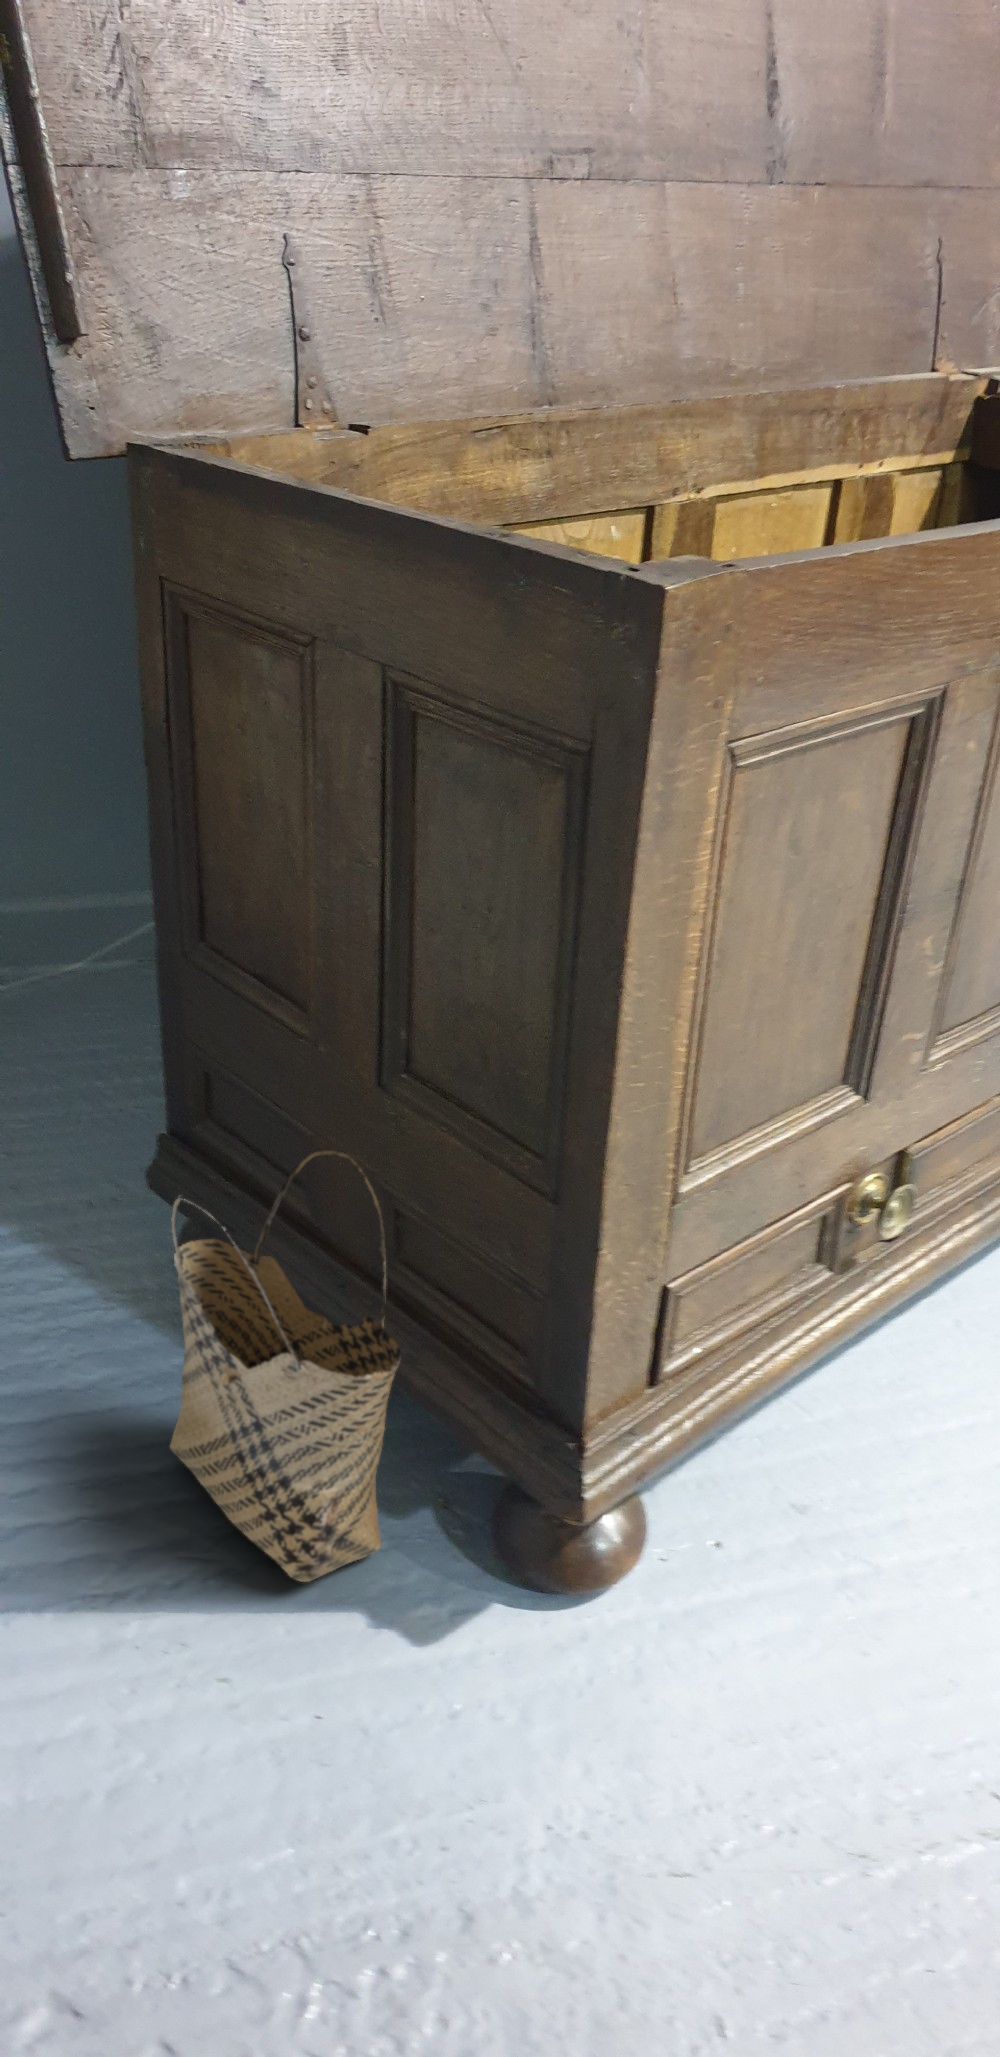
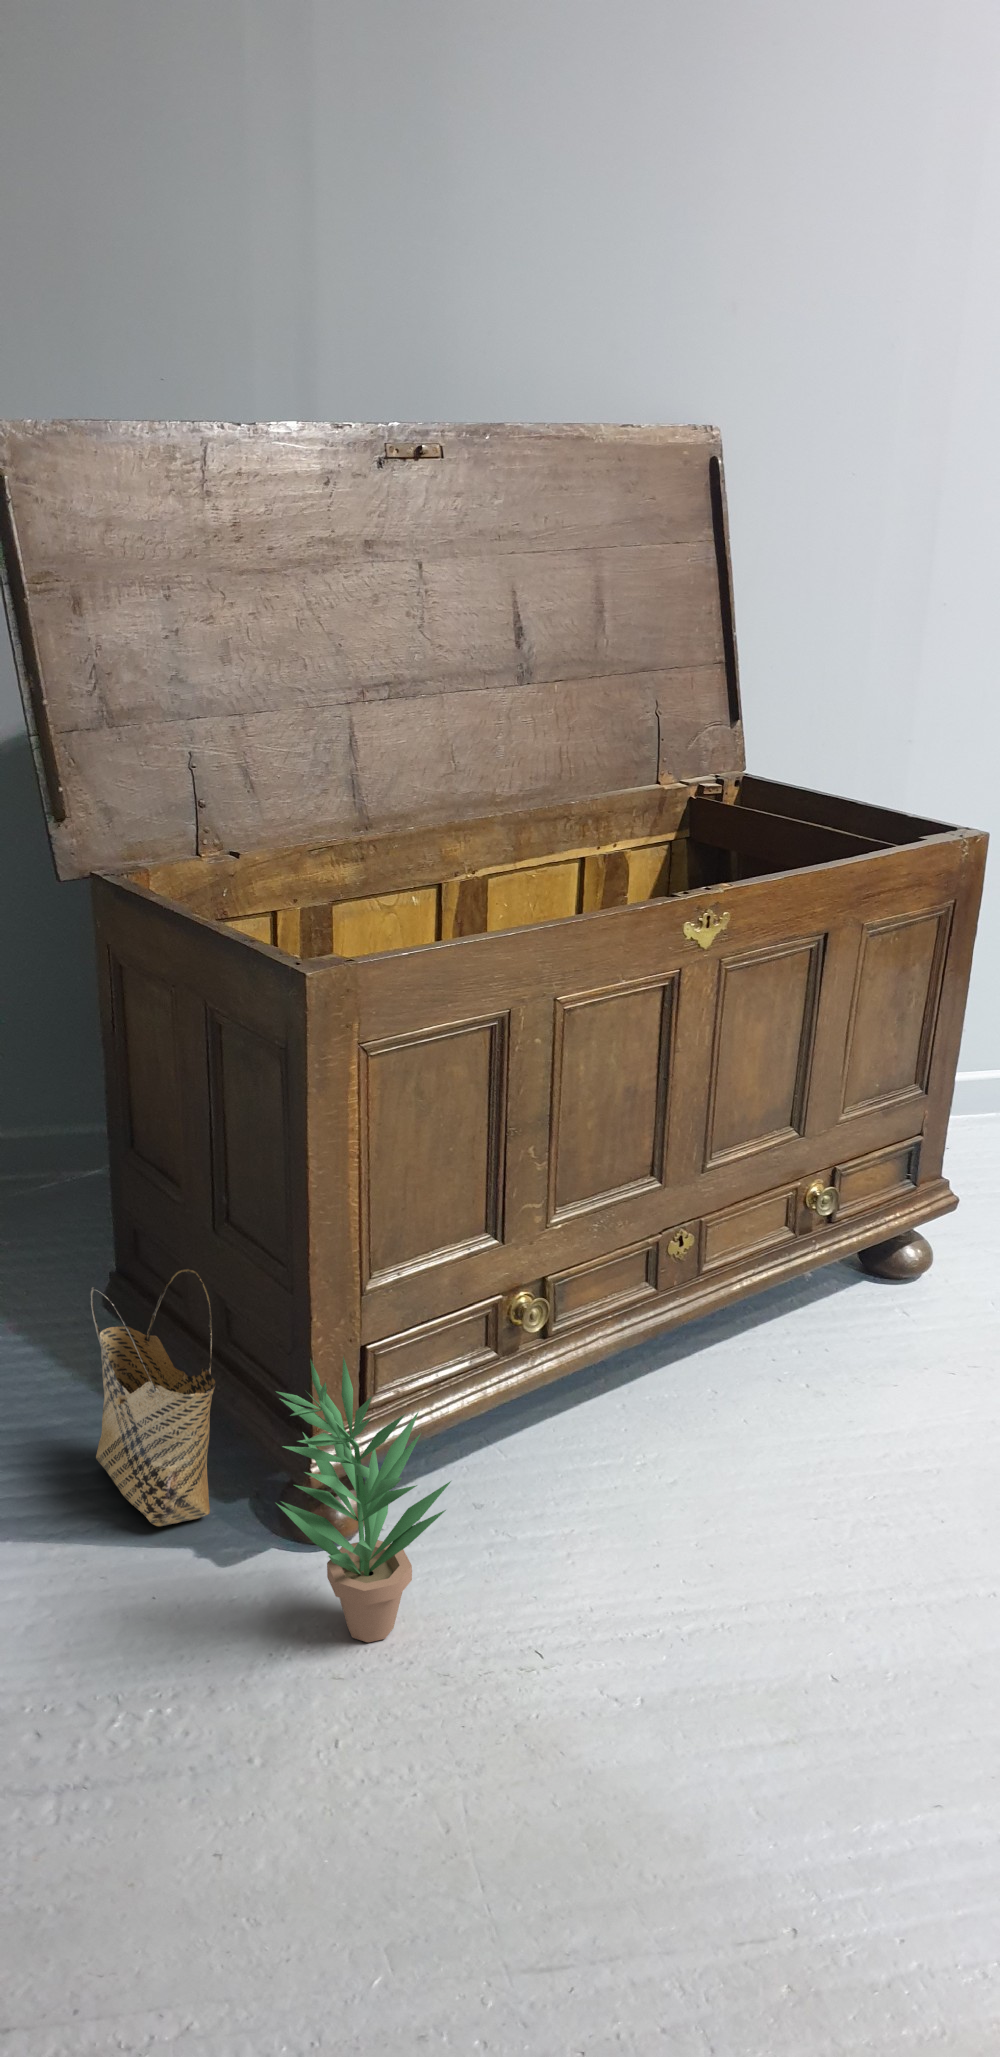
potted plant: none [570,1335,886,1810] -> present [276,1357,451,1643]

